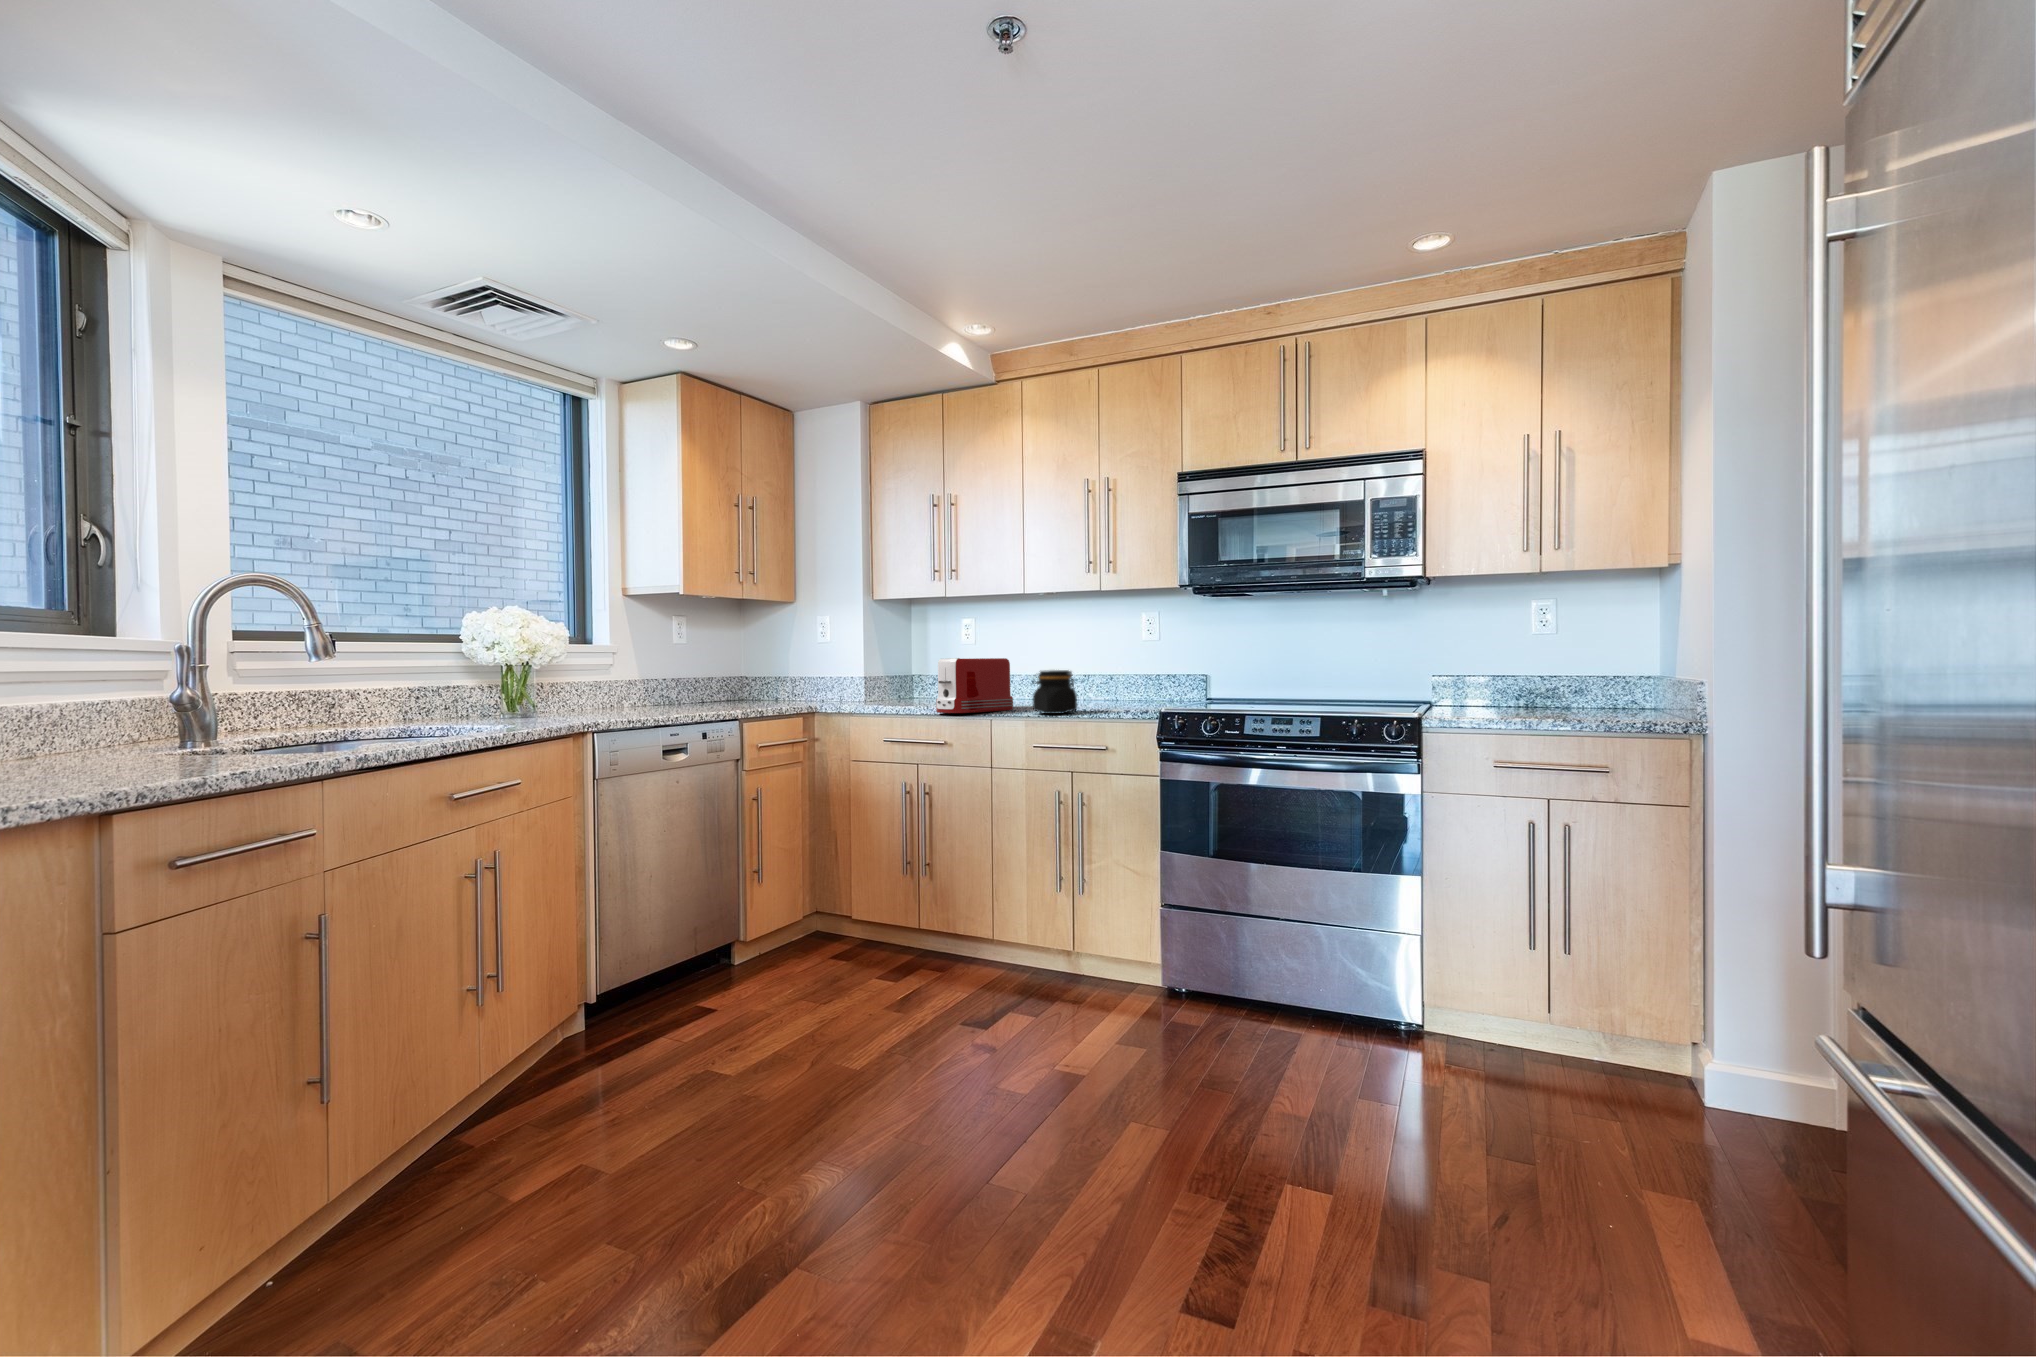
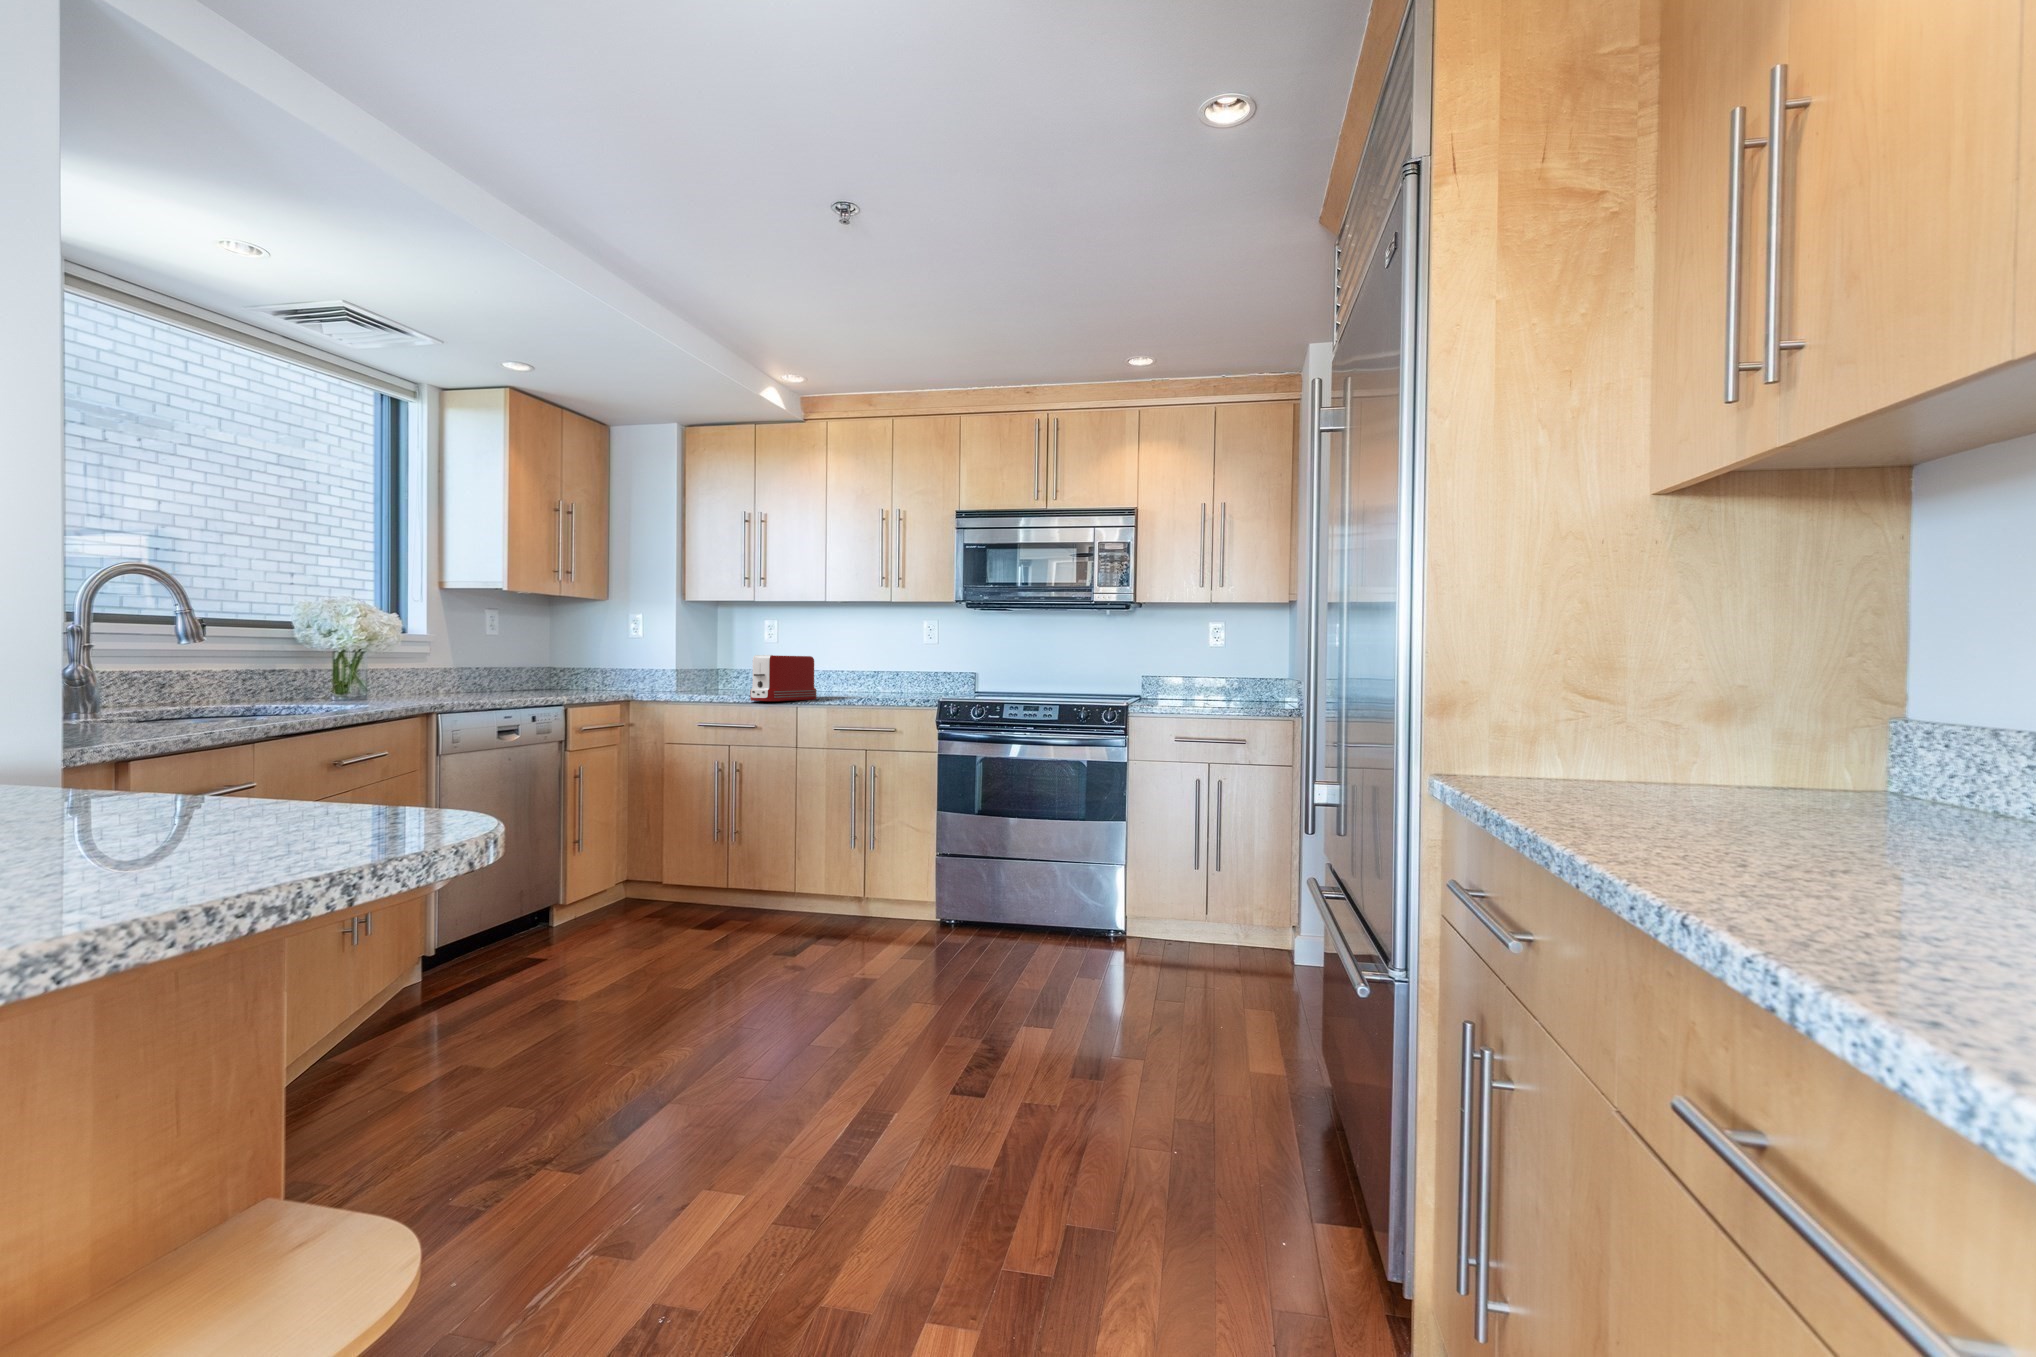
jar: present [1033,670,1077,714] -> none [836,667,873,702]

